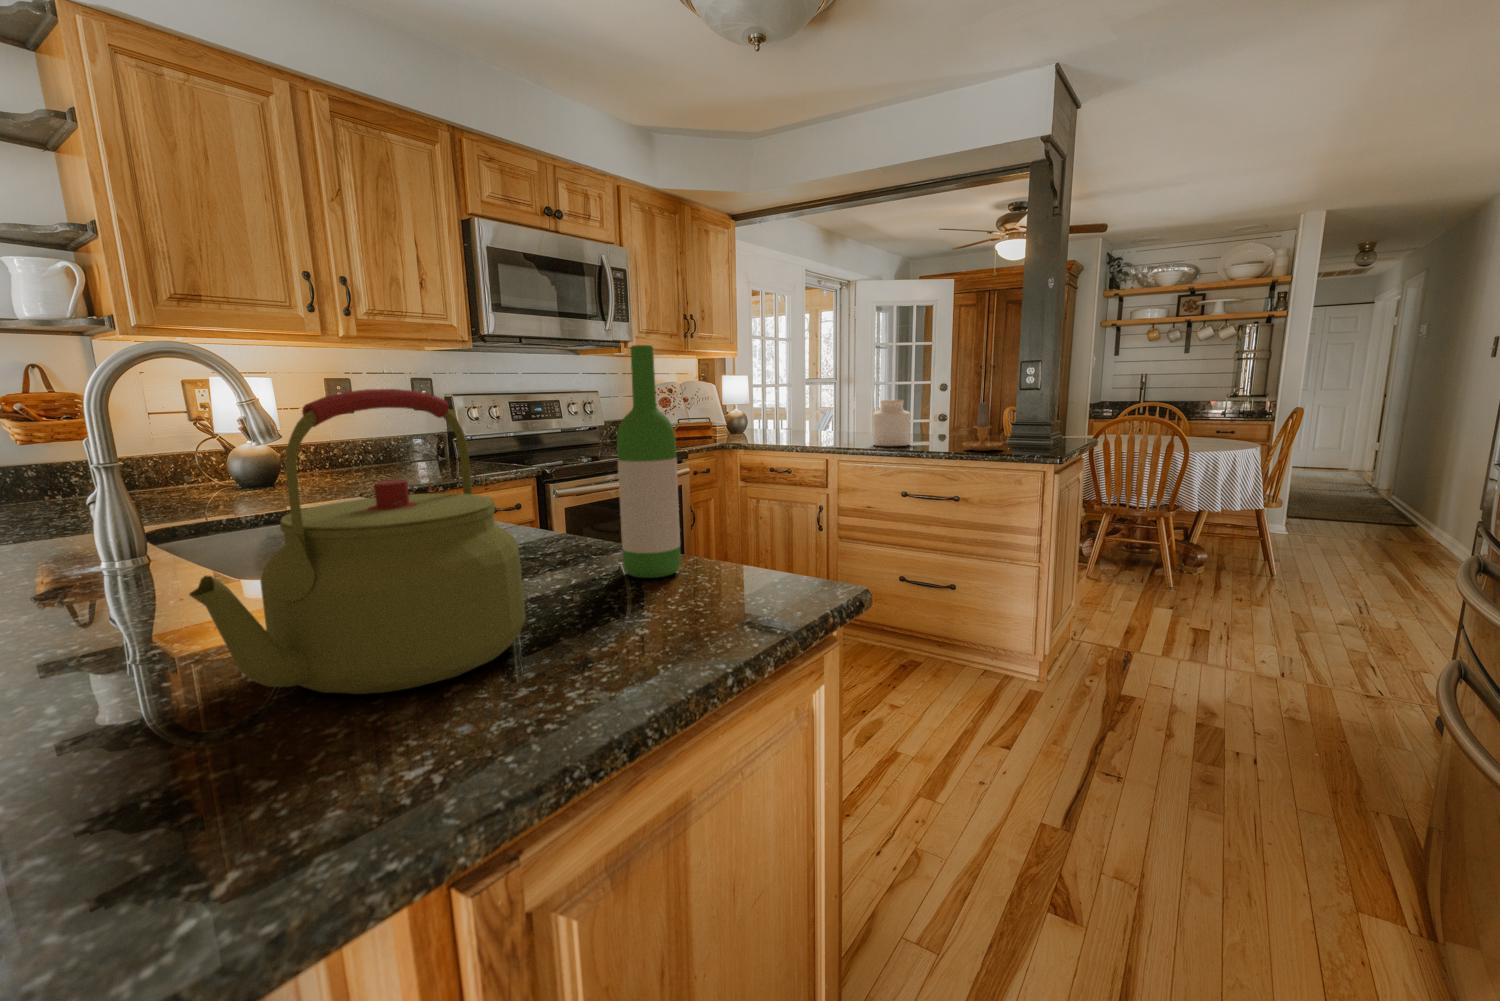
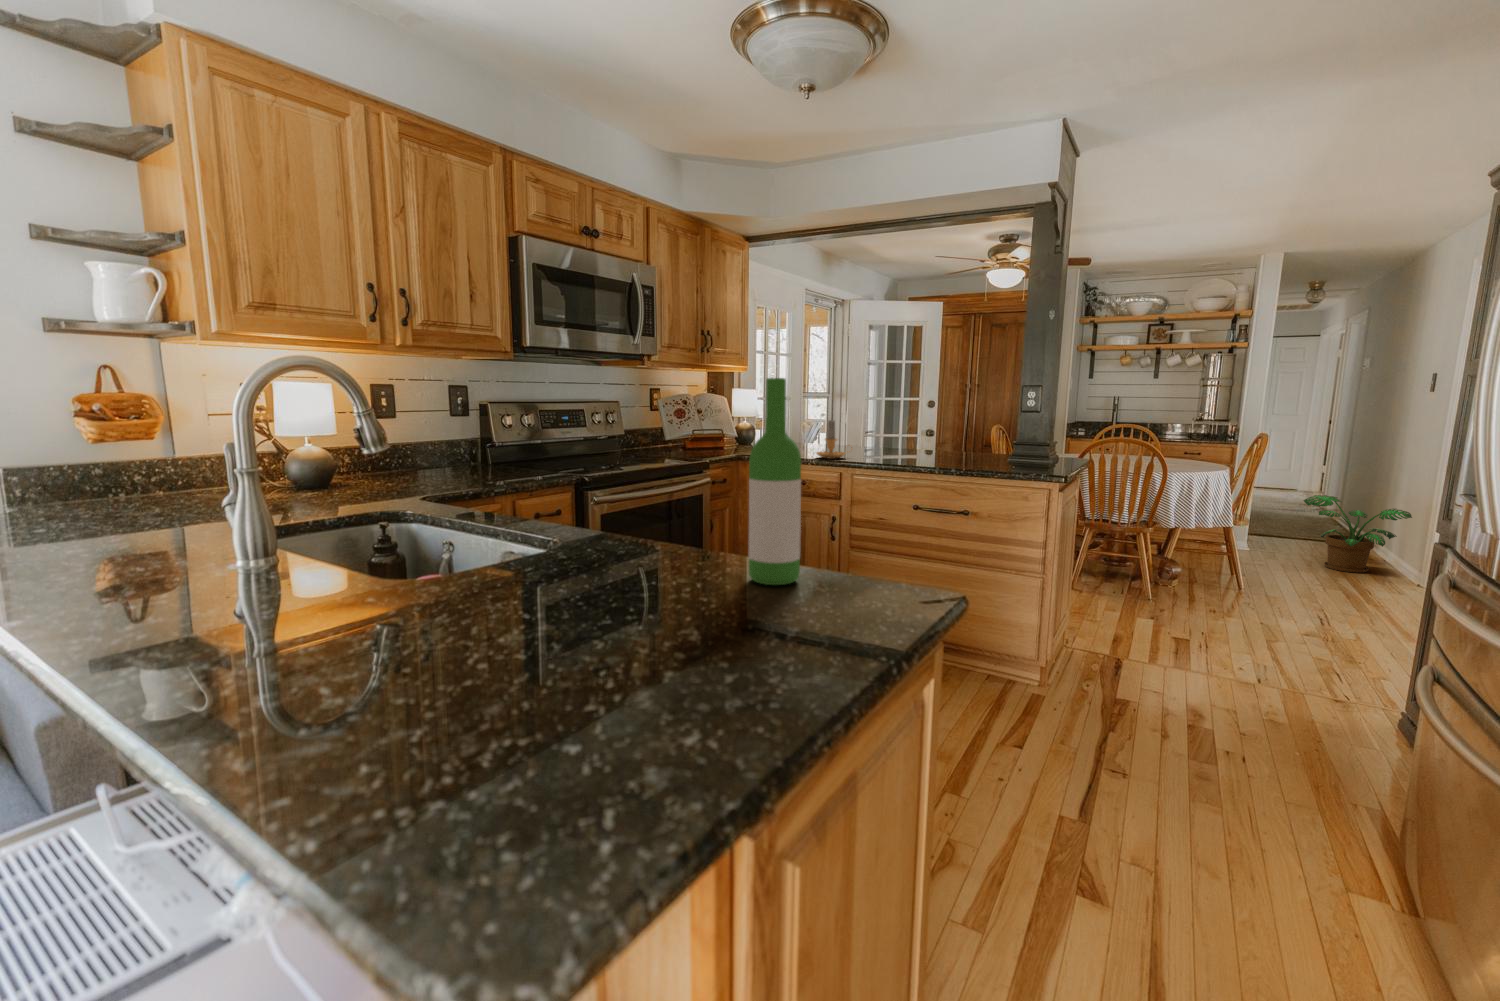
kettle: present [189,389,526,694] -> none [504,419,718,683]
jar: present [873,400,910,446] -> none [885,419,922,462]
candle: present [963,402,1003,451] -> present [817,420,852,459]
potted plant: none [1347,473,1469,556] -> present [1303,495,1412,573]

